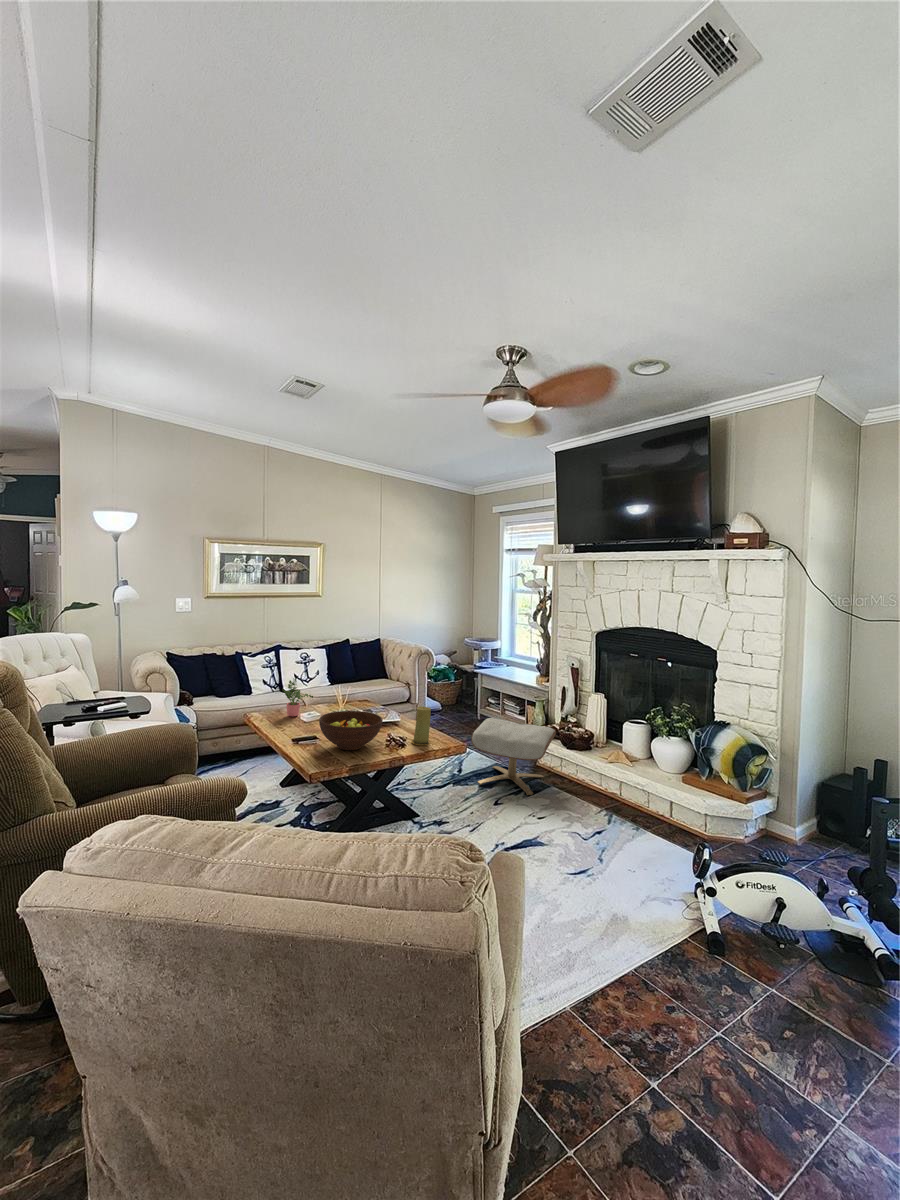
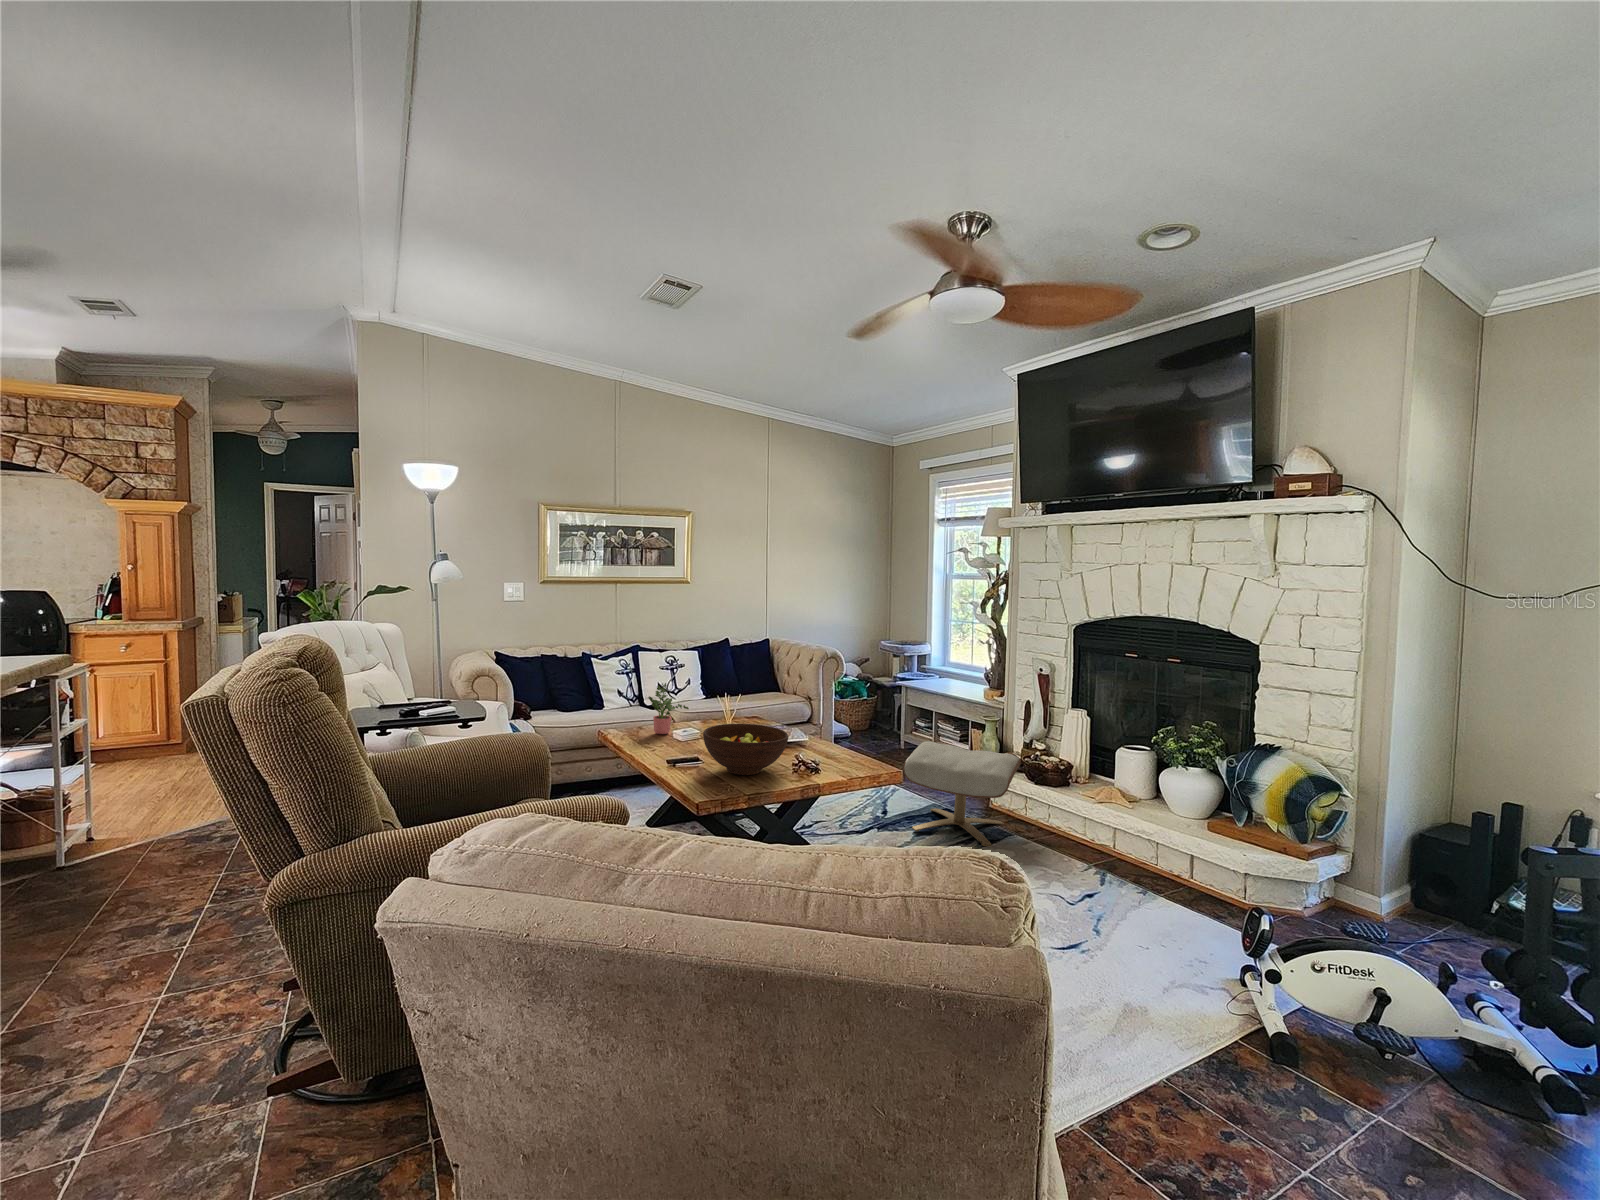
candle: present [411,706,431,745] -> none [827,718,854,771]

